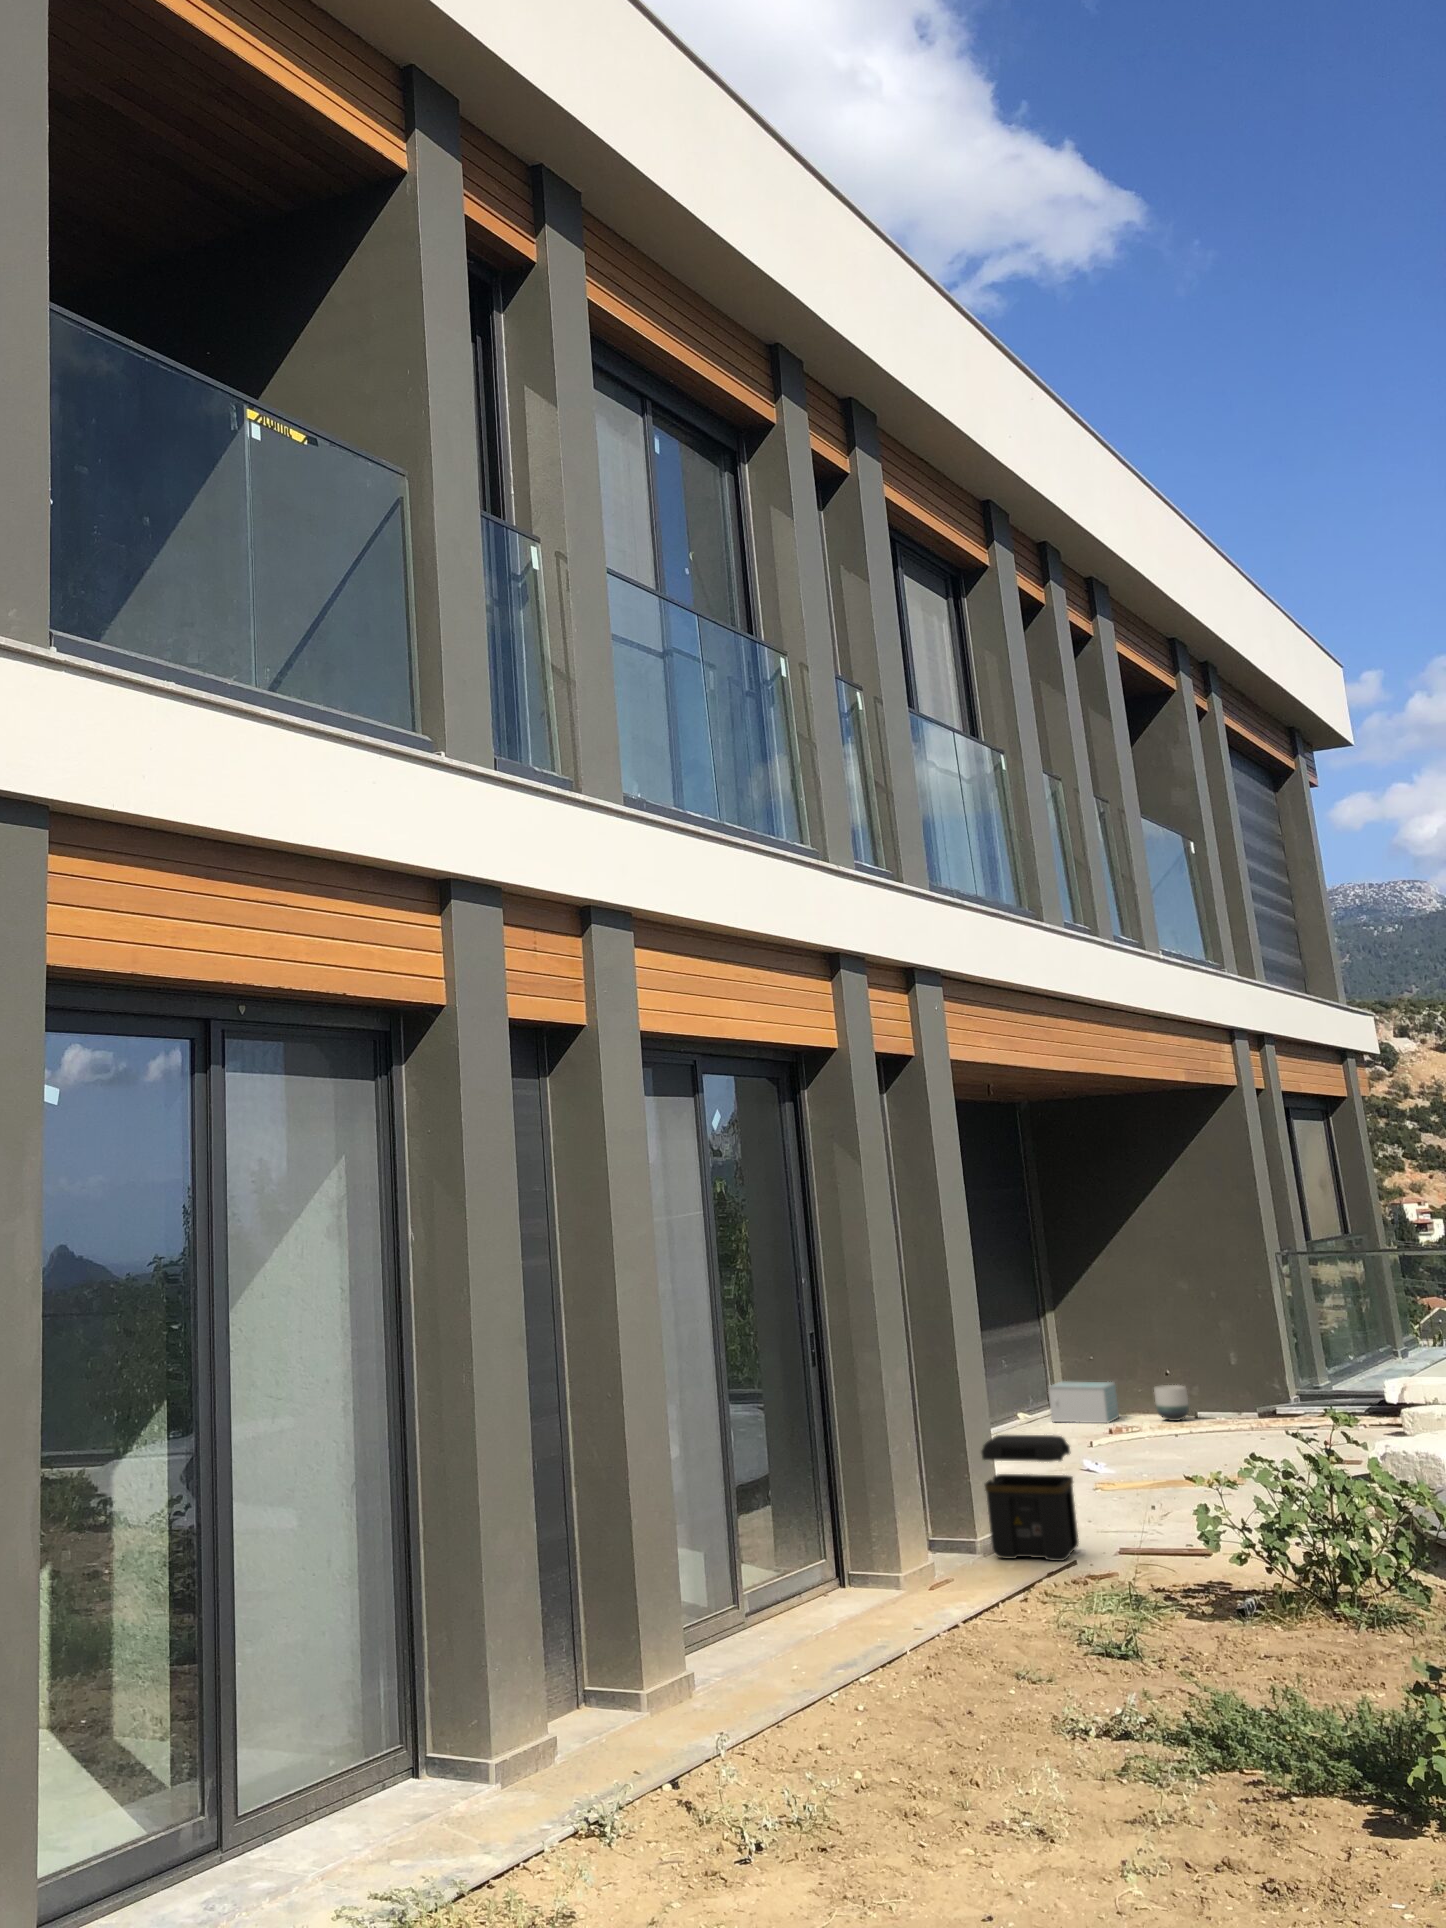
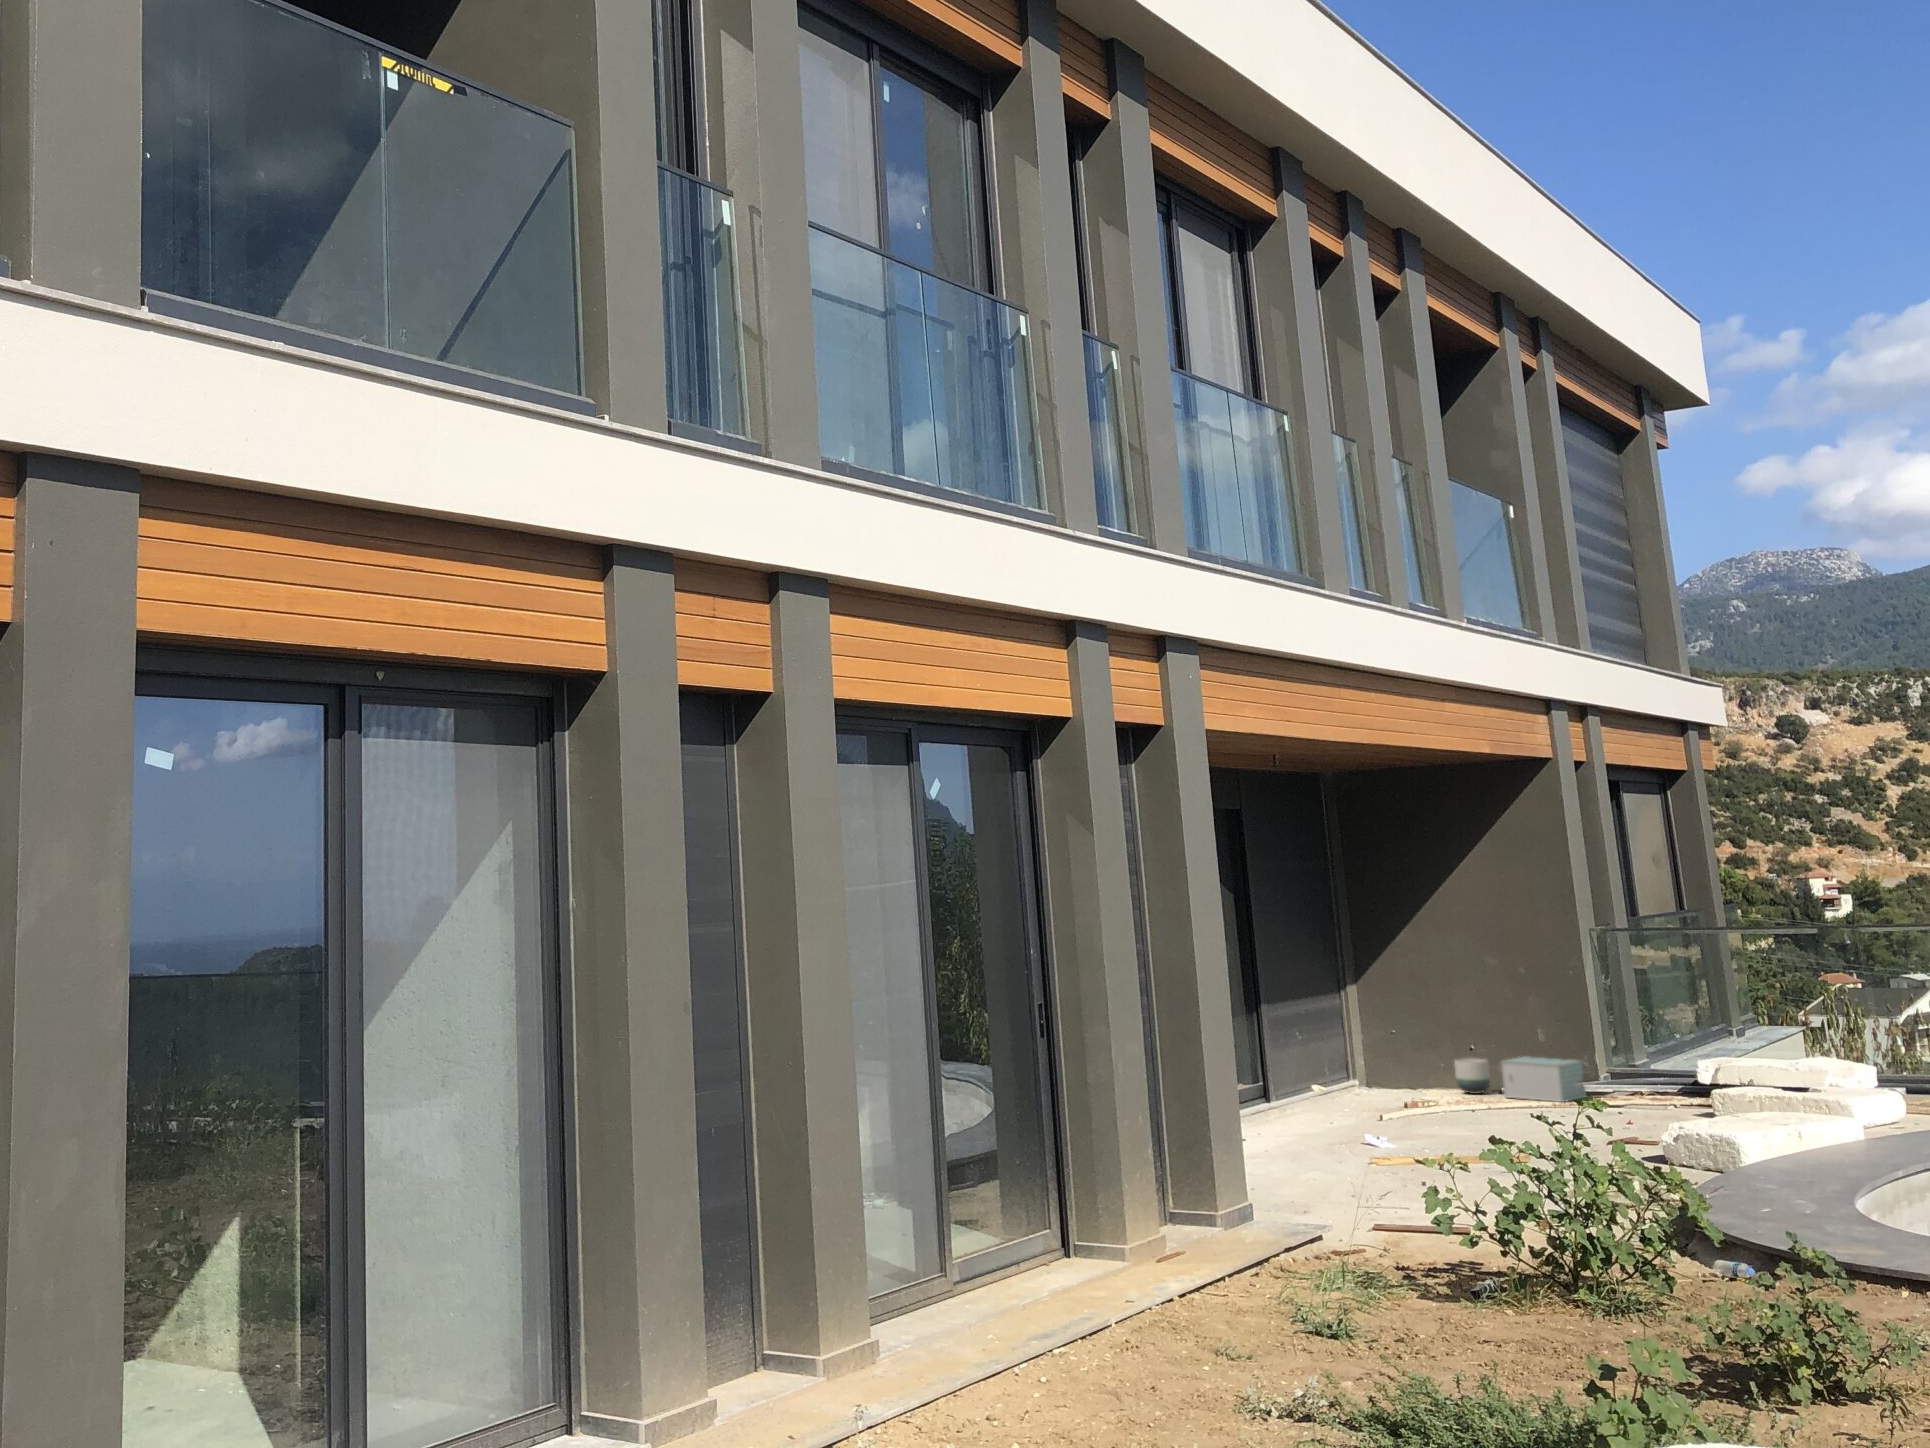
storage box: present [1048,1382,1119,1423] -> present [1501,1056,1586,1102]
toolbox: present [981,1435,1079,1561] -> none [1226,1107,1327,1235]

